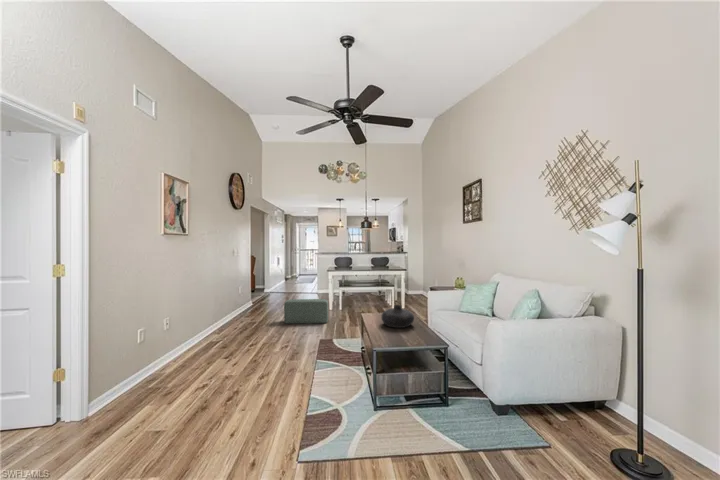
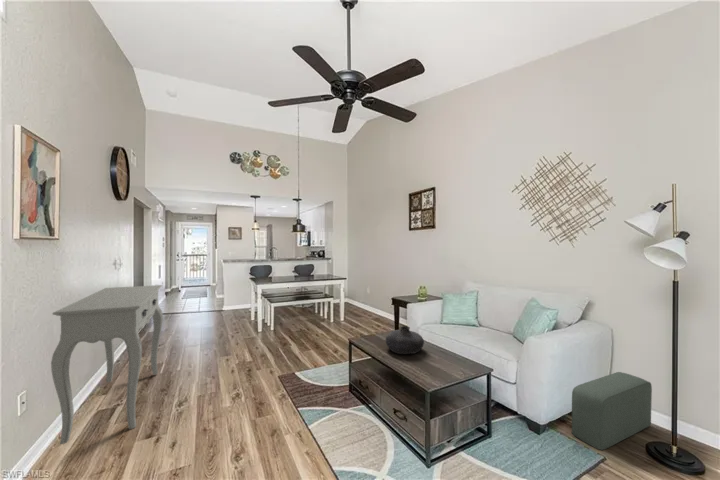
console table: none [182,267,254,354] -> present [51,285,163,444]
pouf: present [284,299,328,323] -> present [572,372,652,450]

